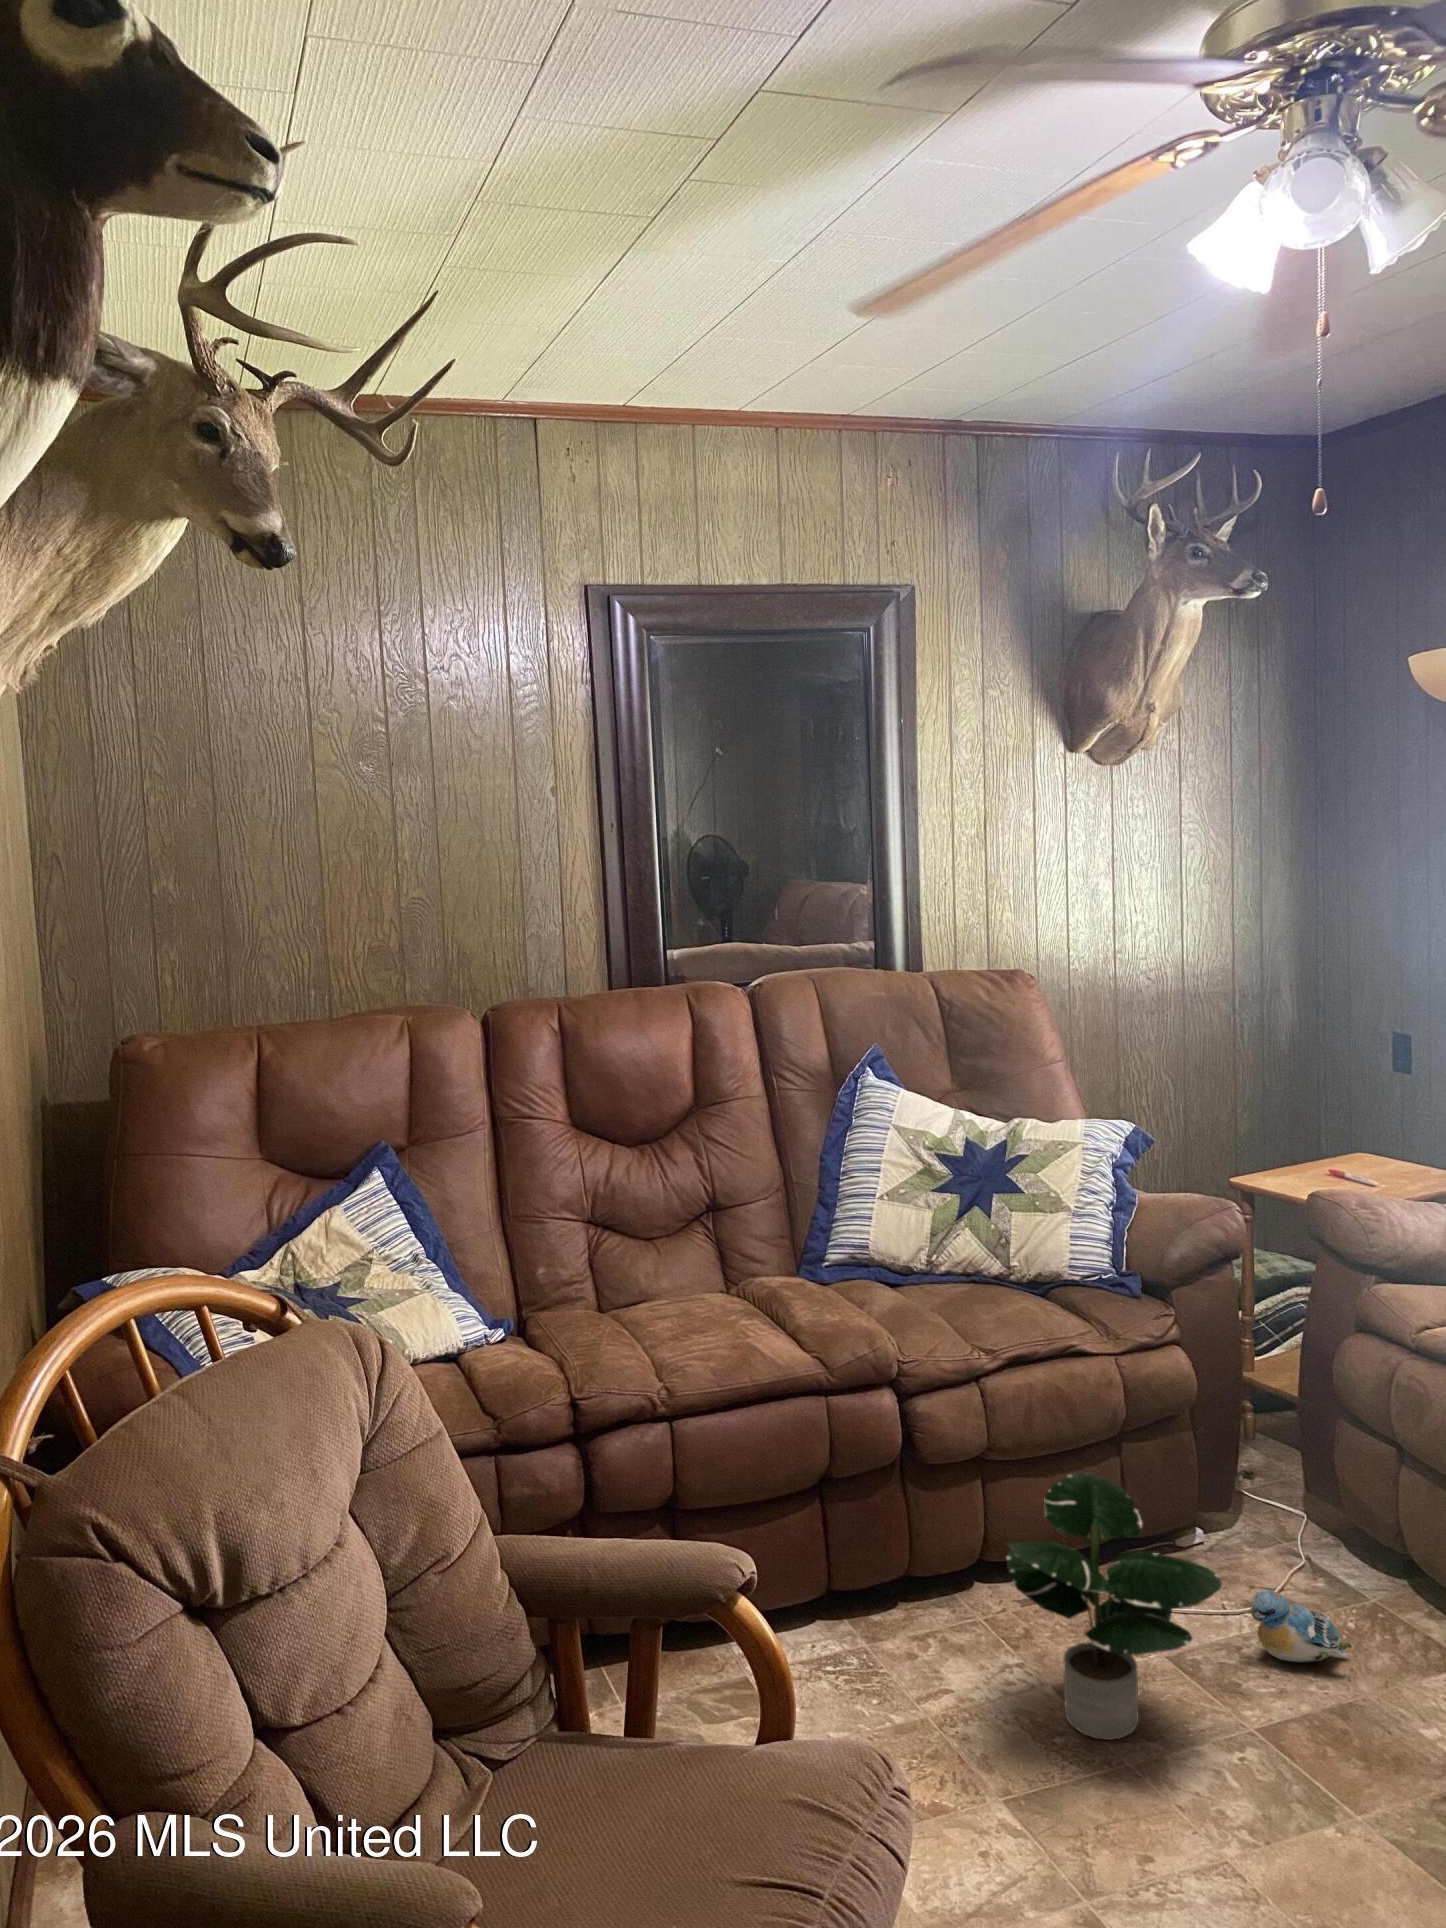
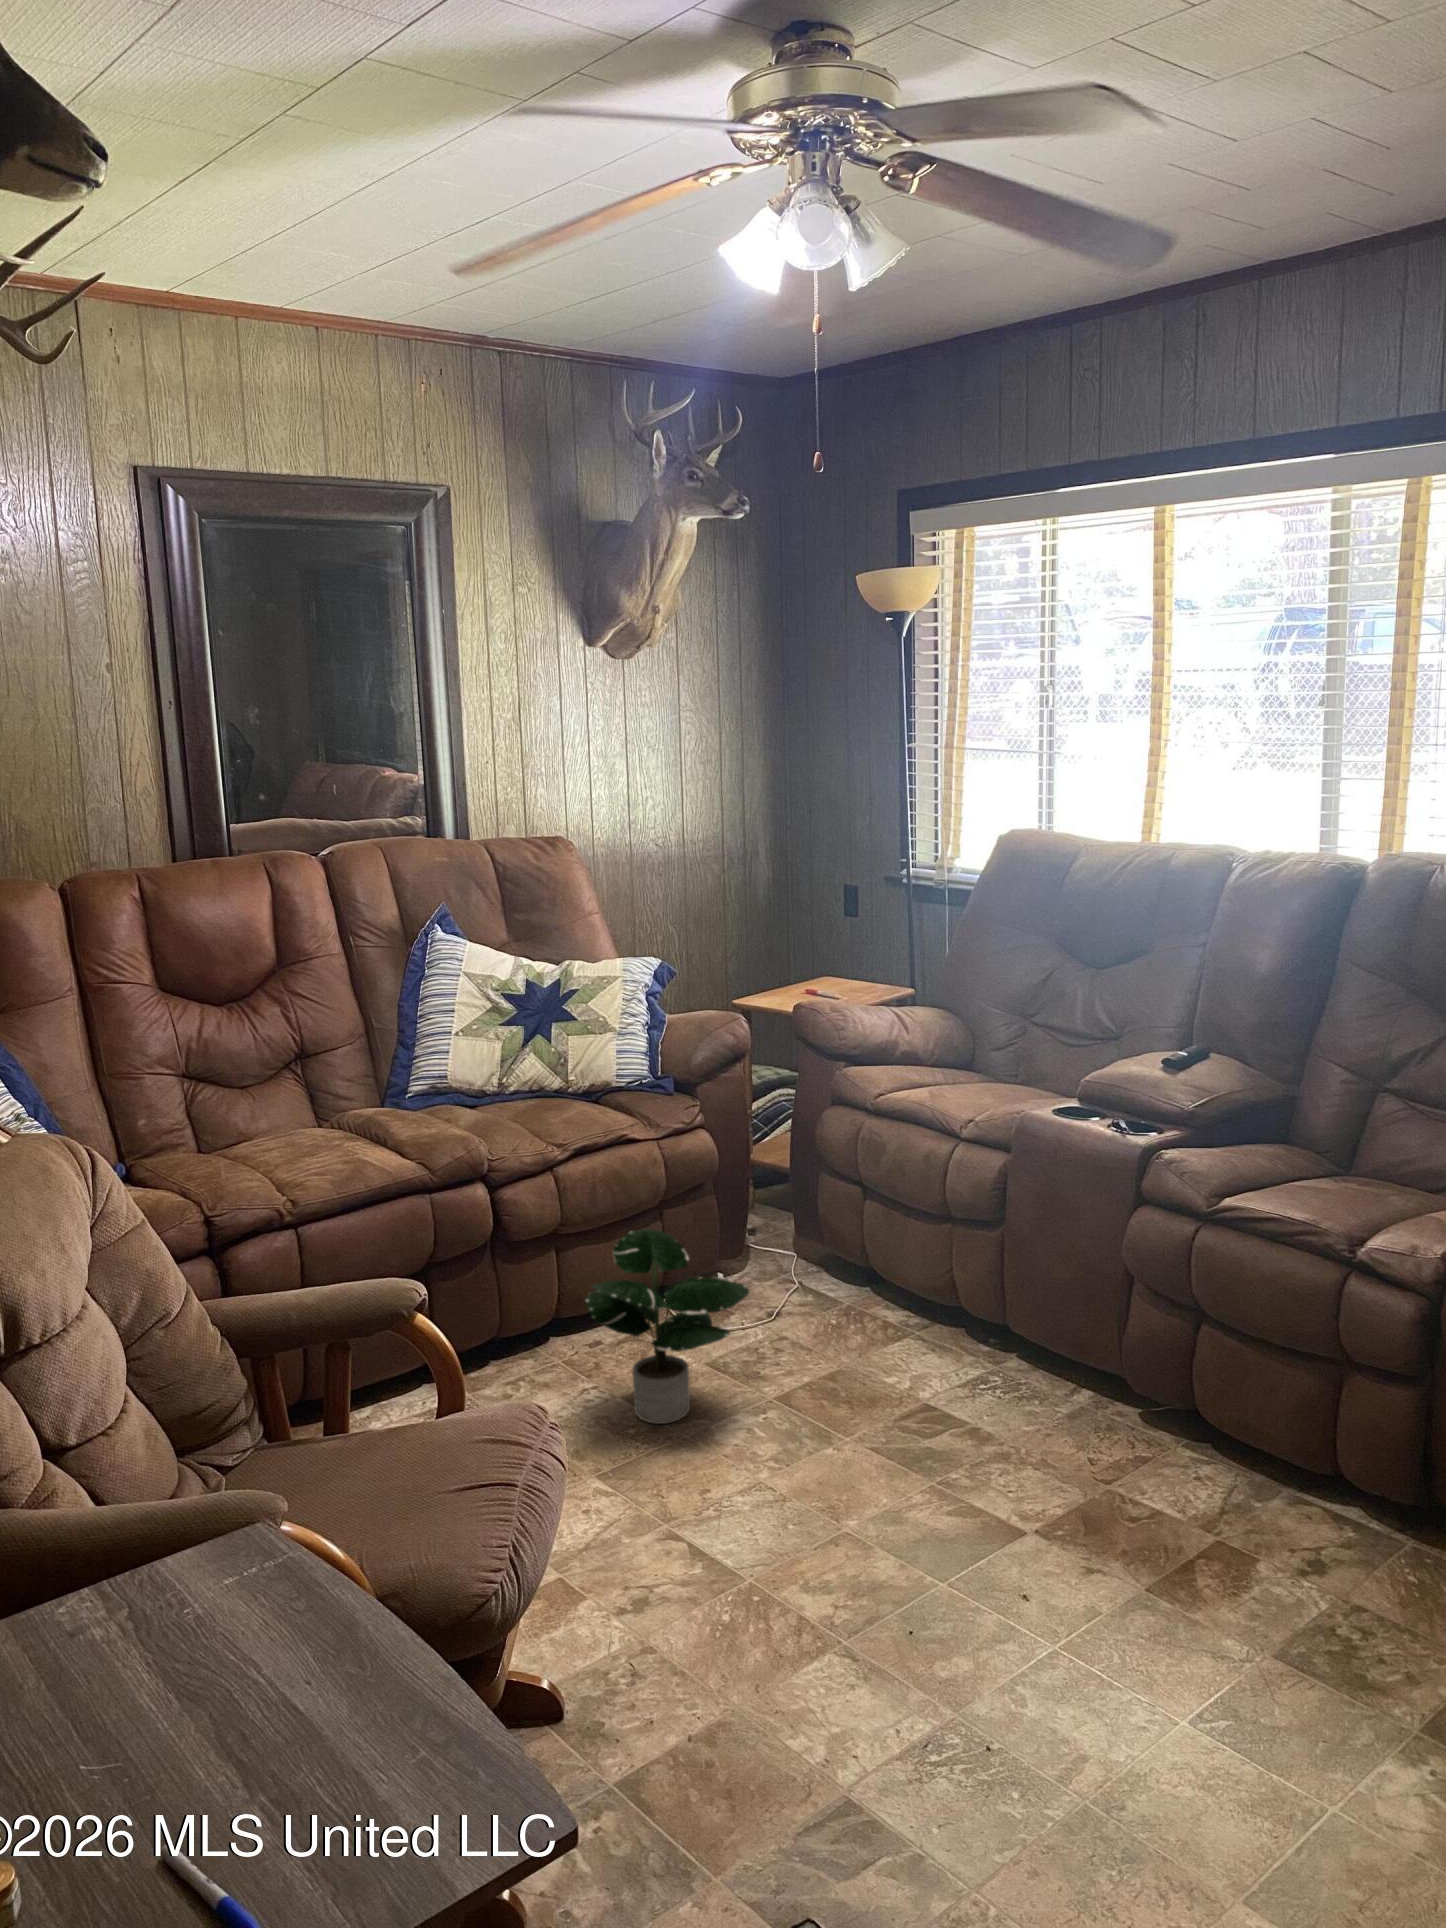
plush toy: present [1249,1590,1352,1662] -> none [764,1300,836,1350]

